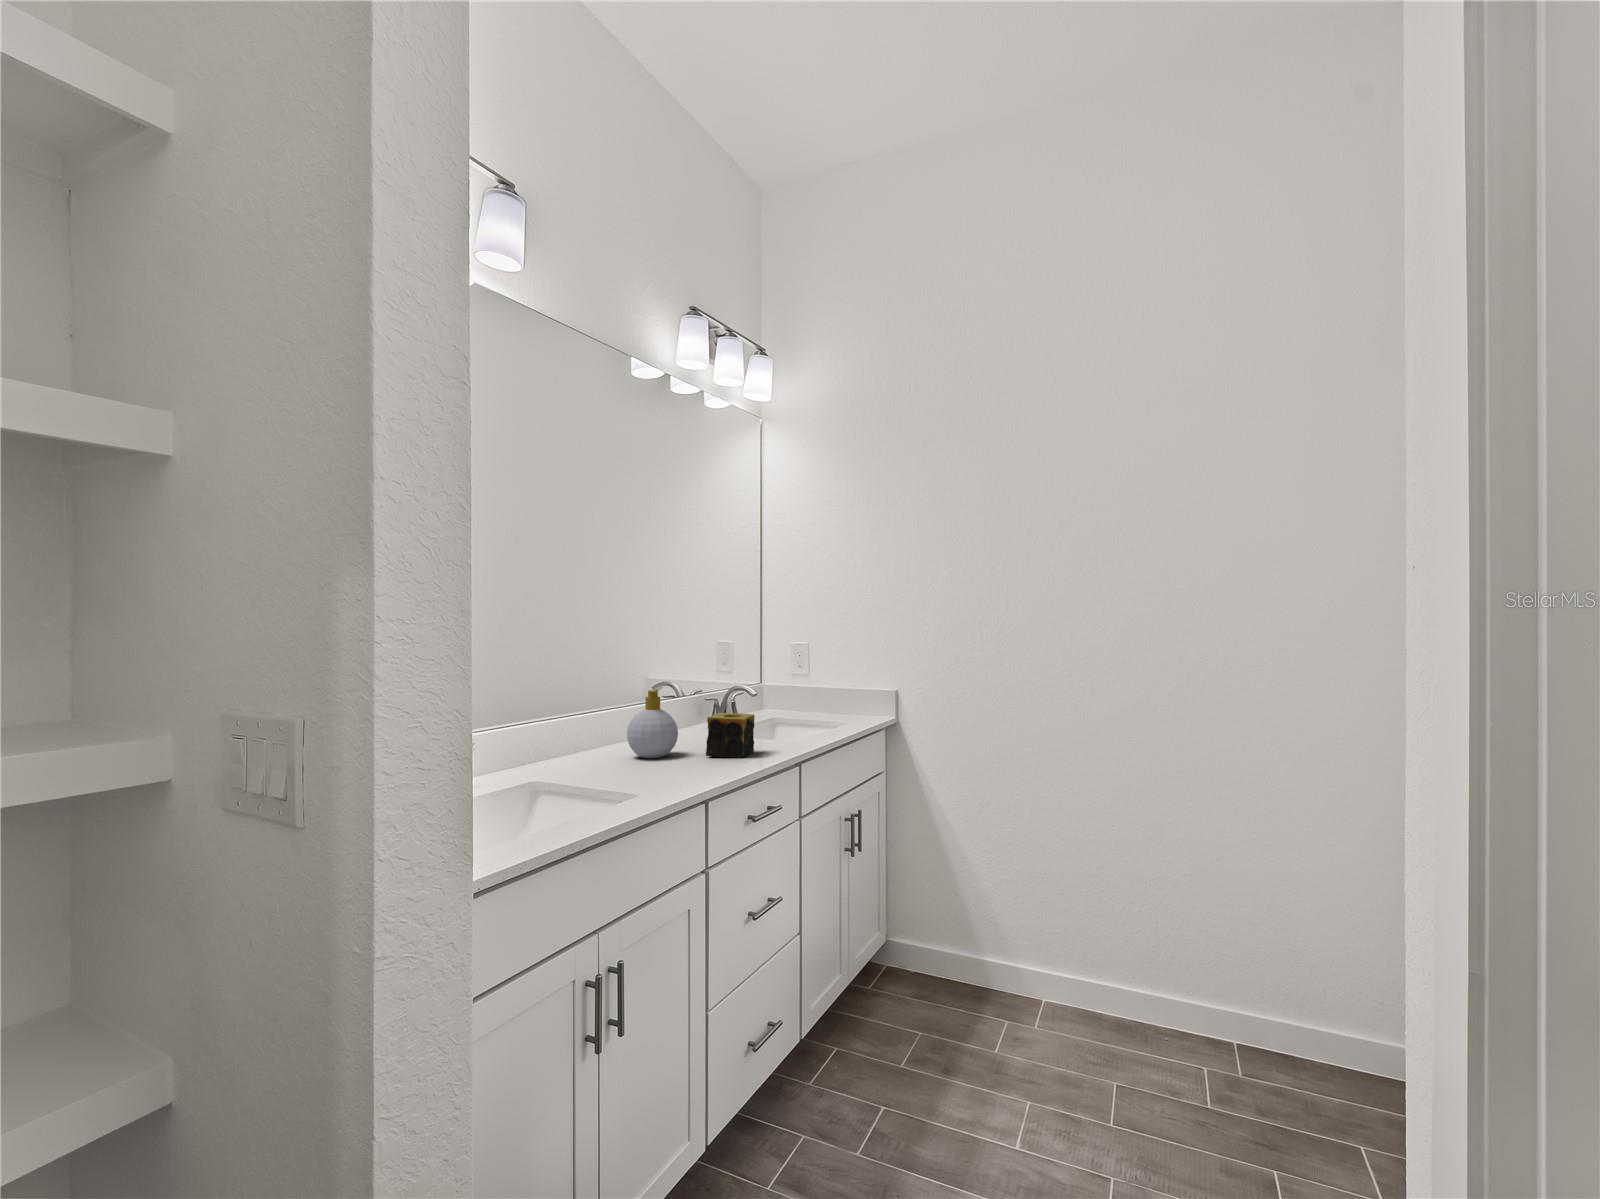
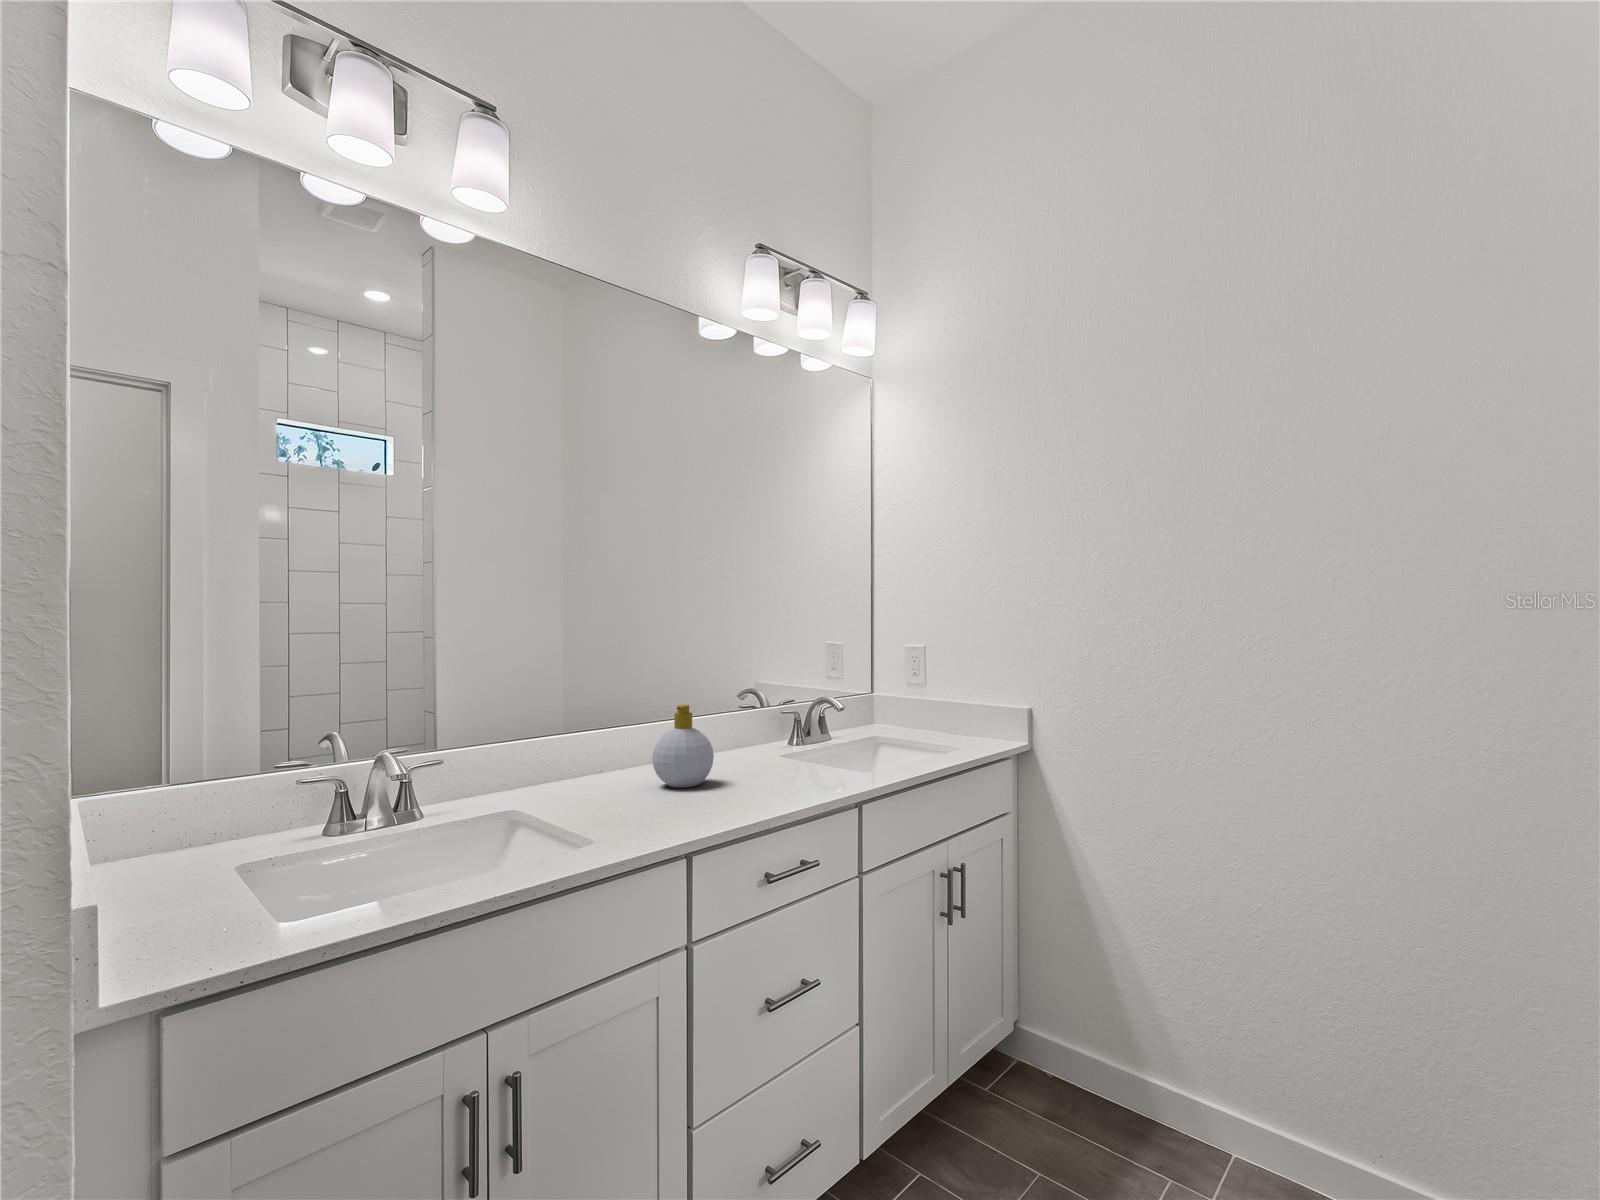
candle: present [706,713,755,758] -> none [739,735,805,794]

